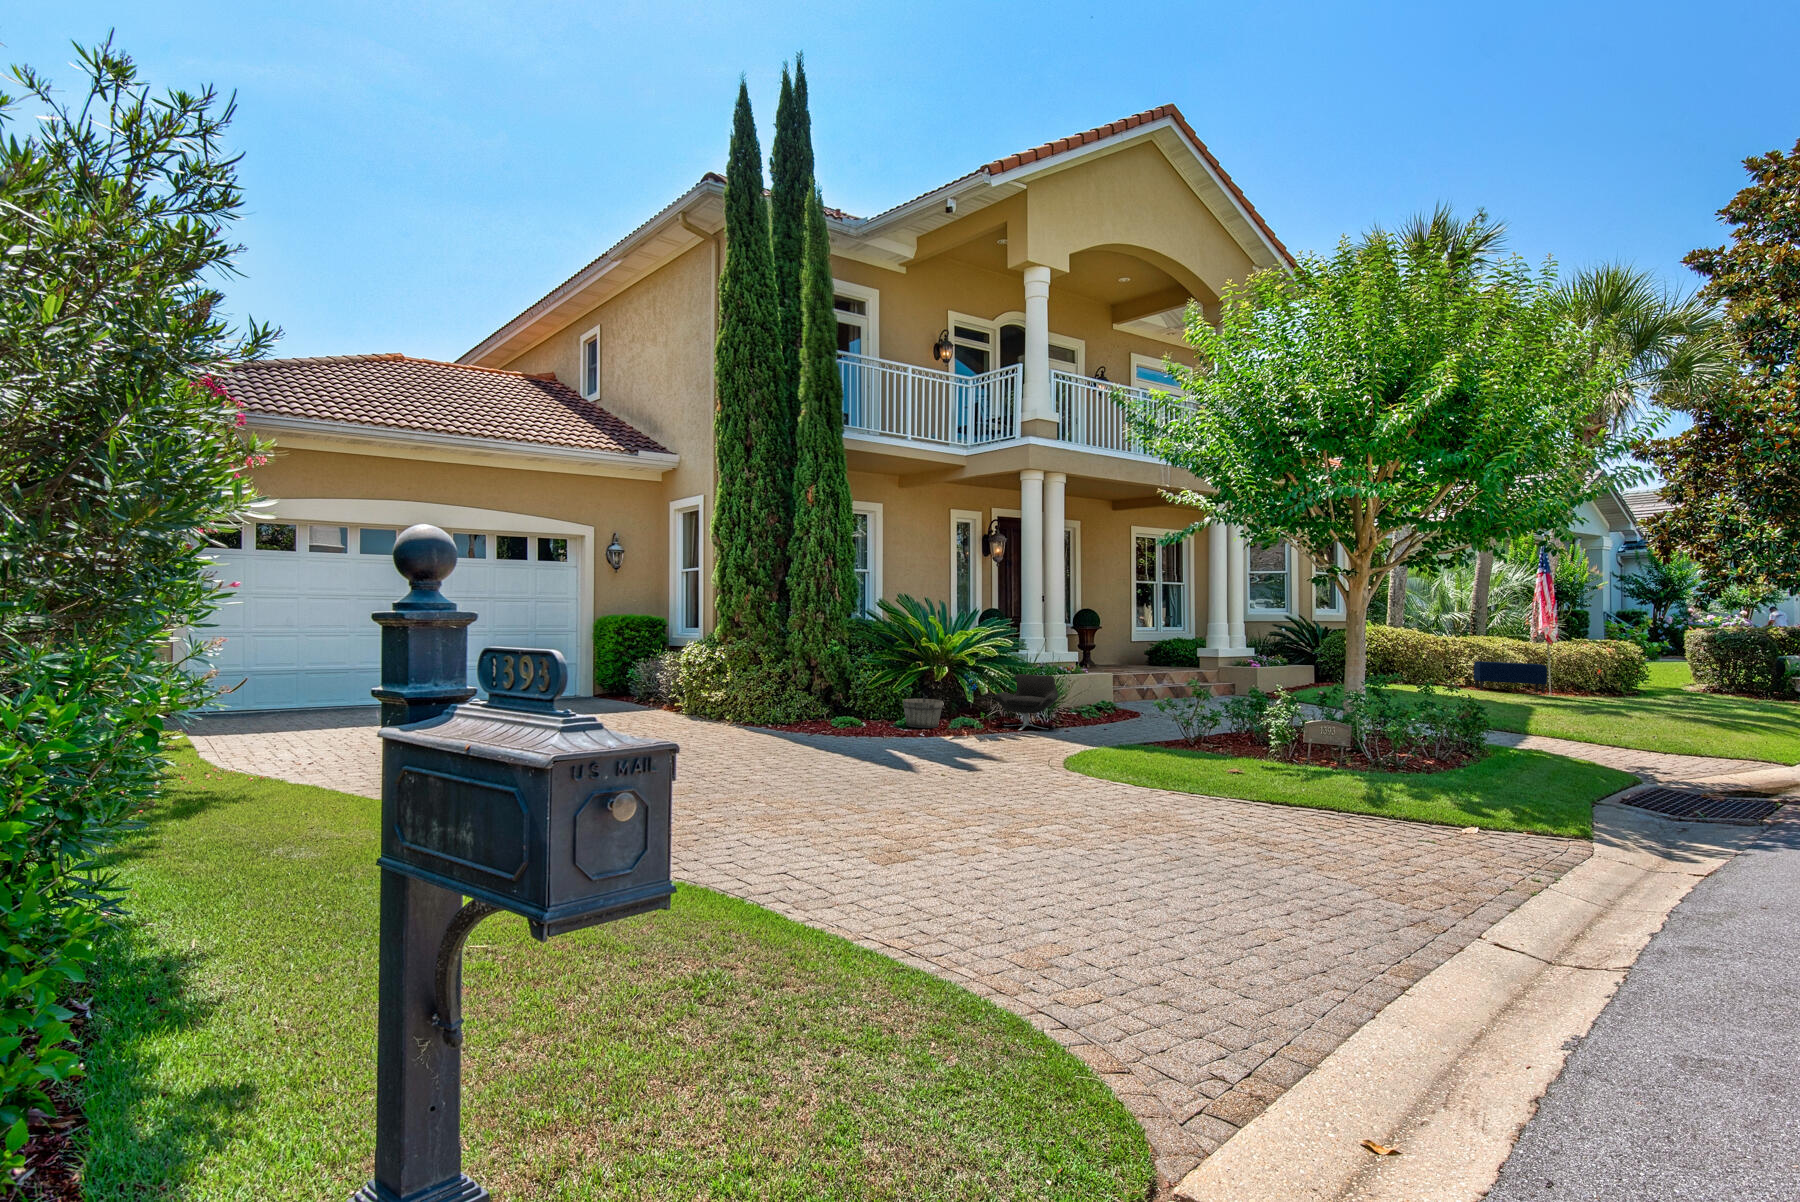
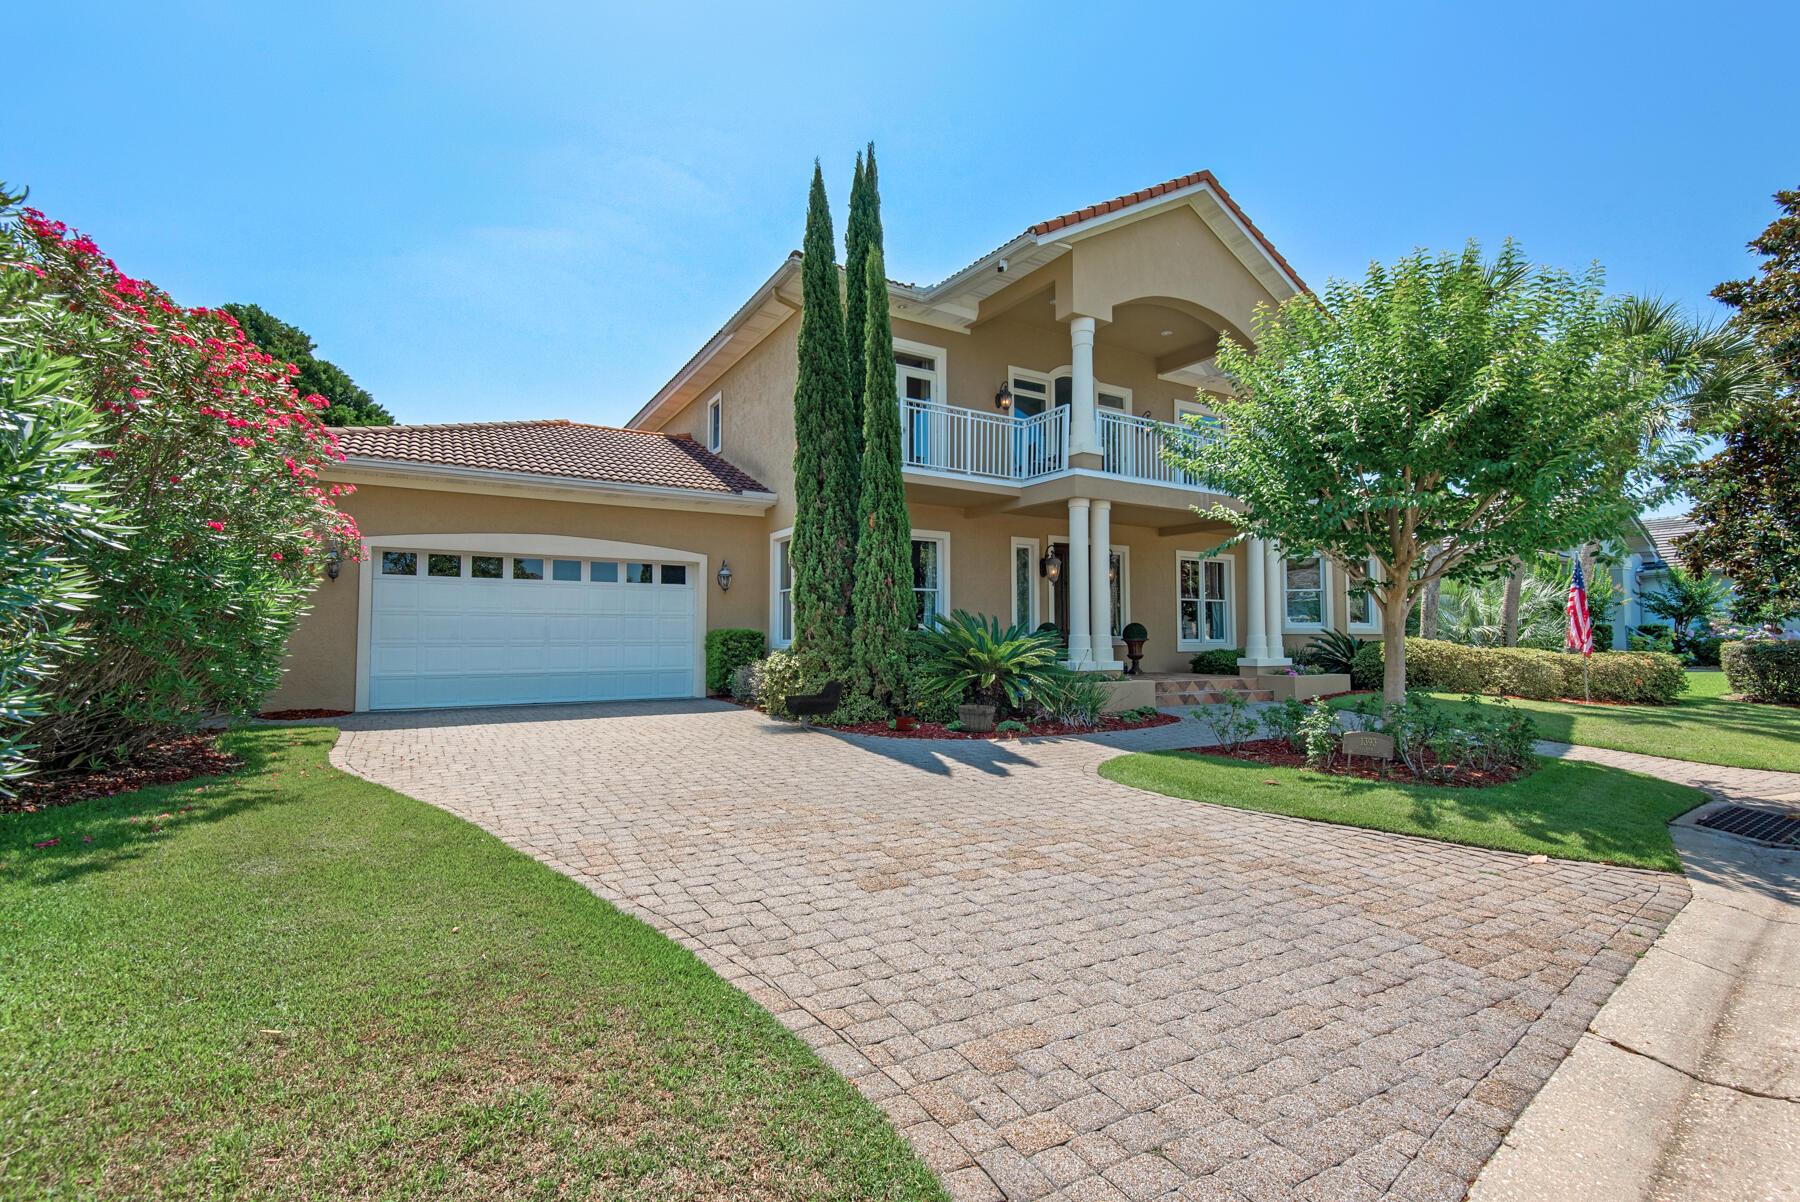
bench: present [1474,661,1547,693] -> none [1507,672,1583,703]
lounge chair: present [994,674,1058,730] -> present [780,680,844,732]
decorative plant: none [834,675,867,727] -> present [896,685,924,730]

